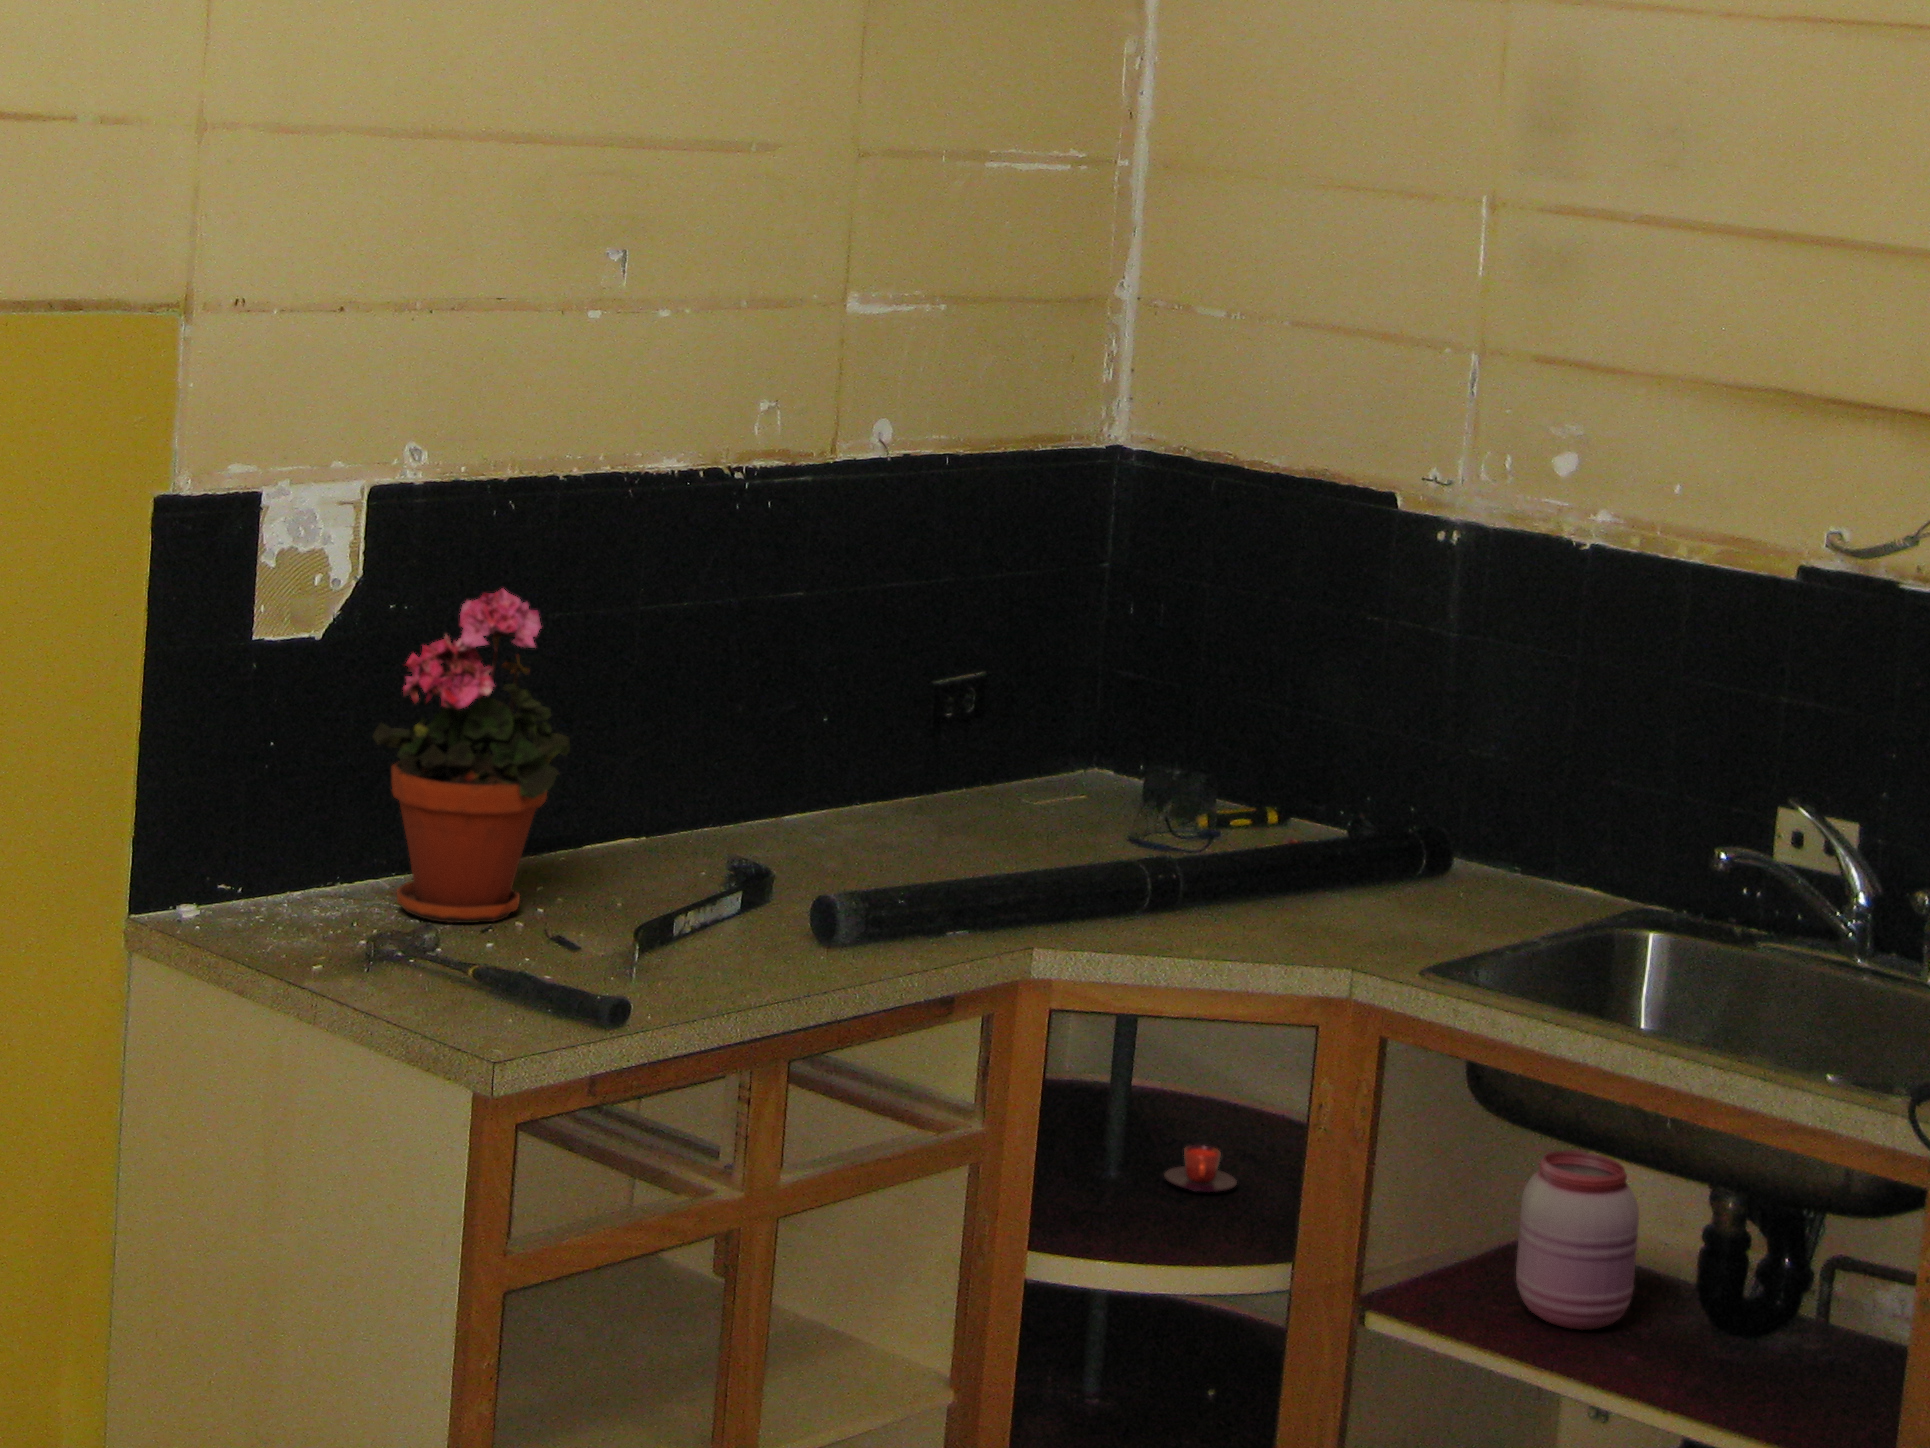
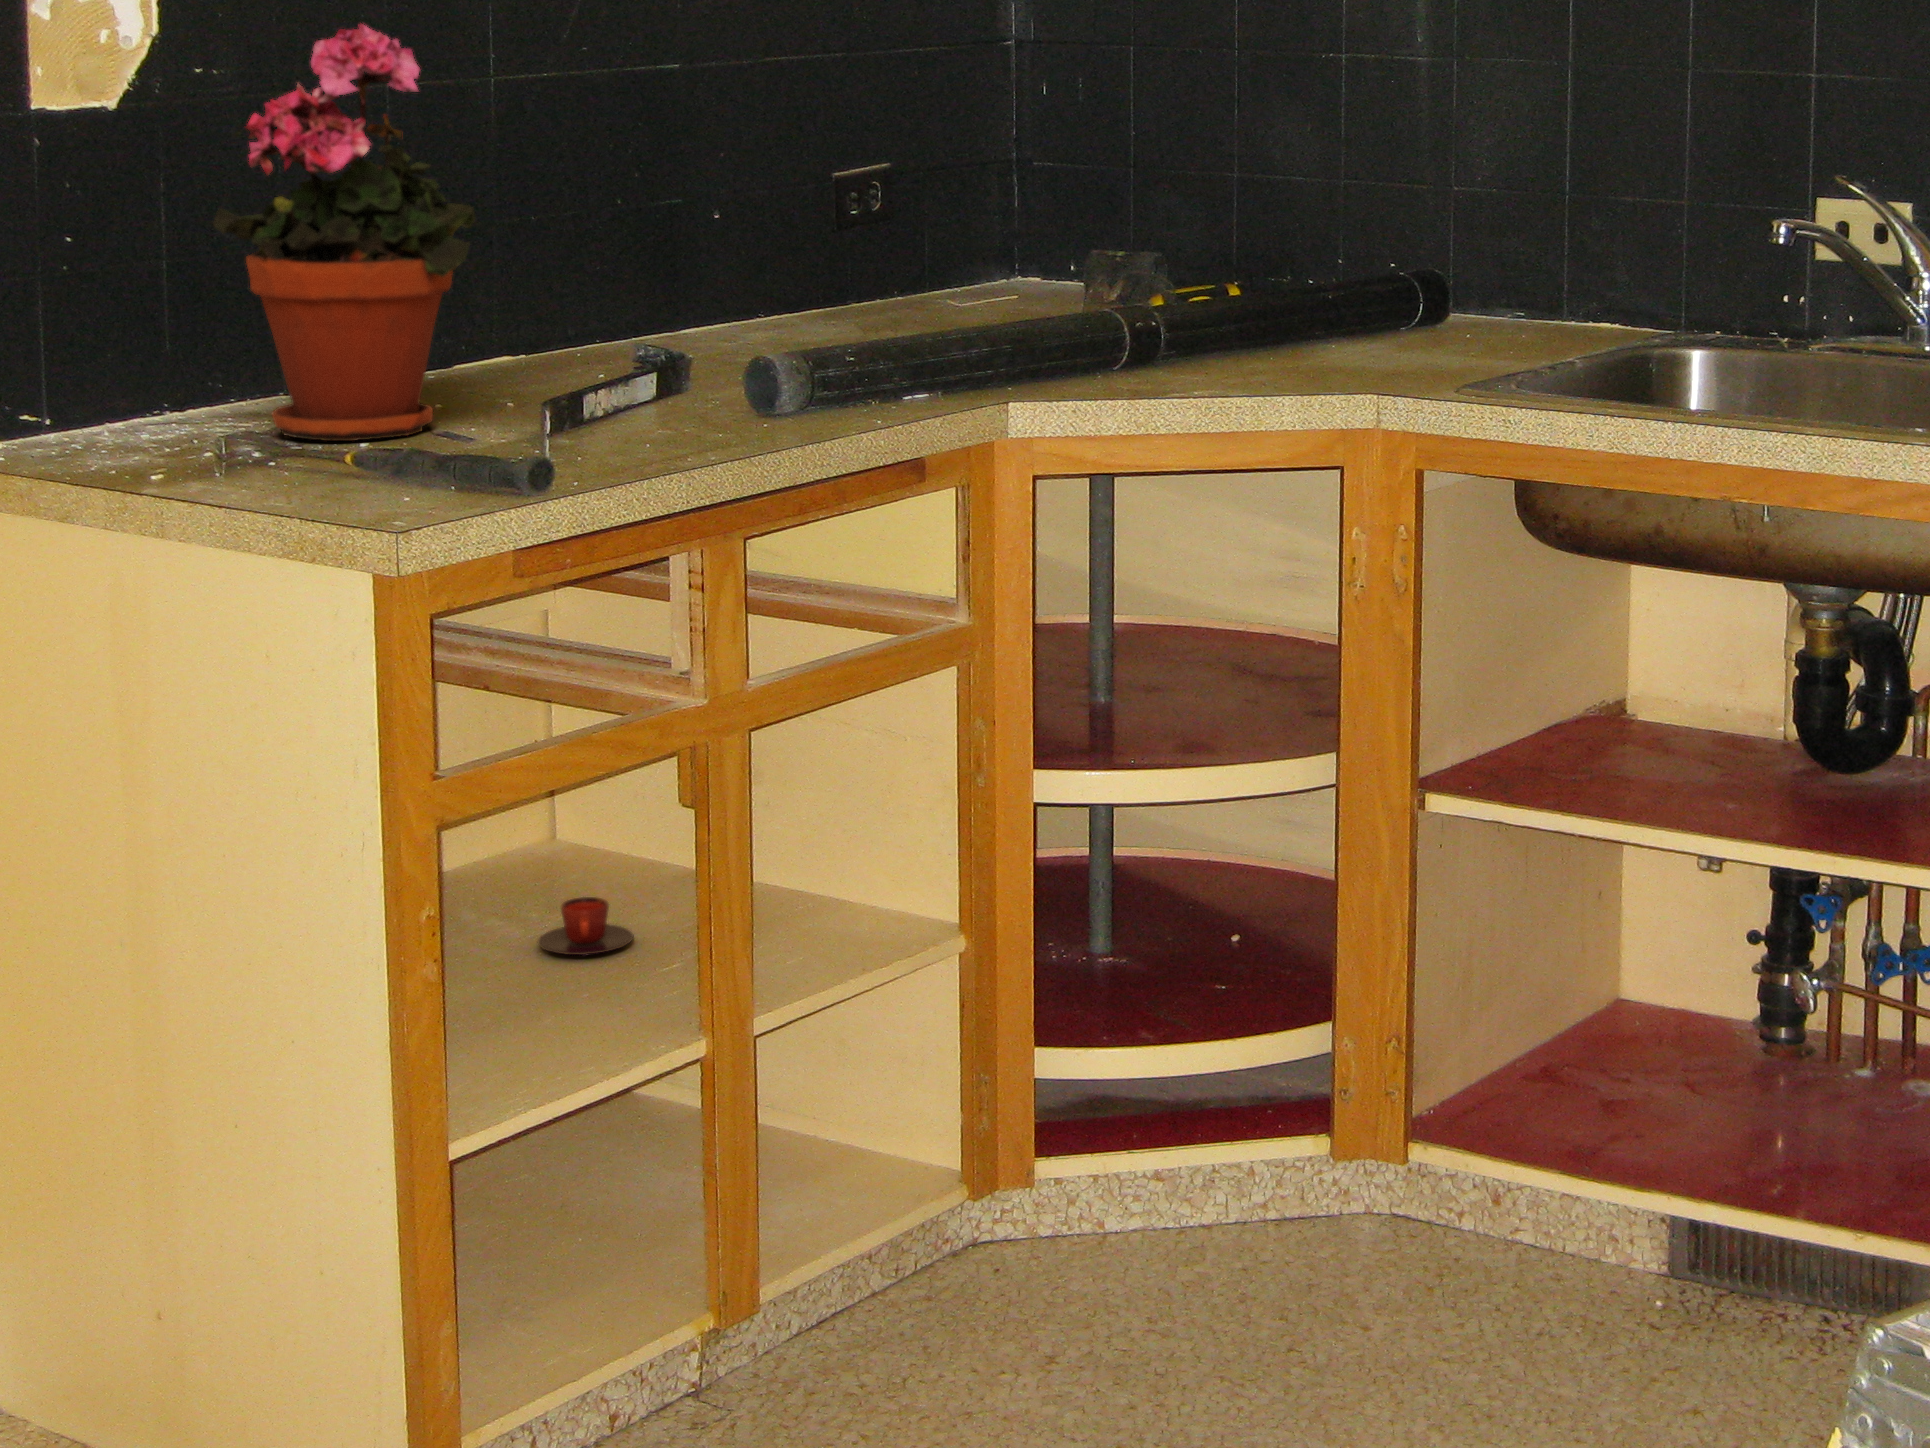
teacup: present [1164,1145,1237,1192] -> present [538,897,634,955]
jar: present [1516,1151,1639,1330] -> none [1583,579,1711,761]

